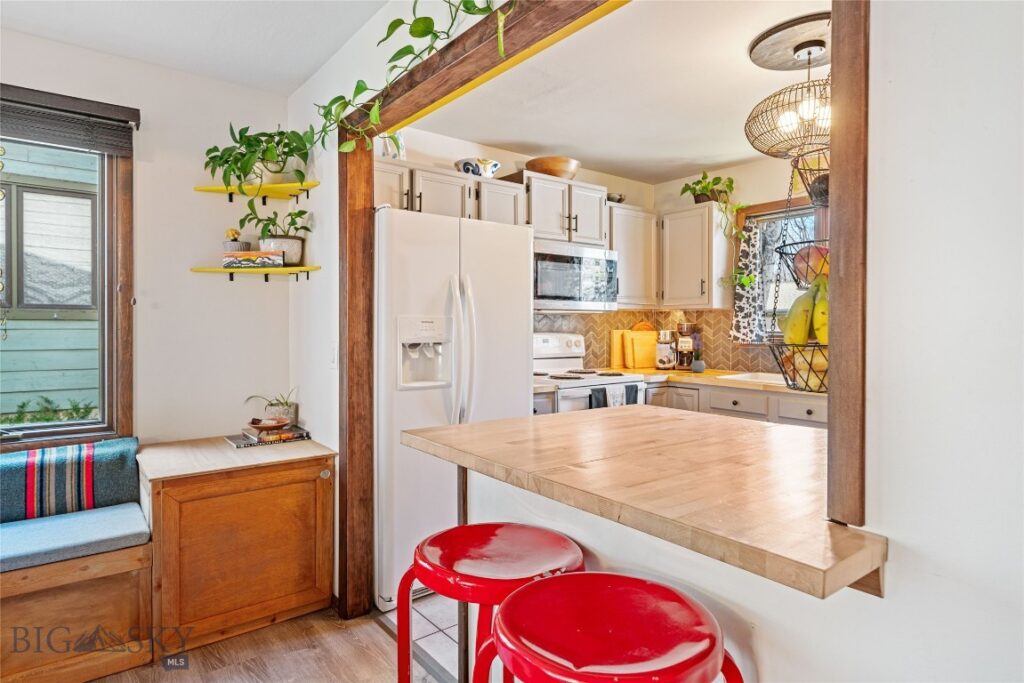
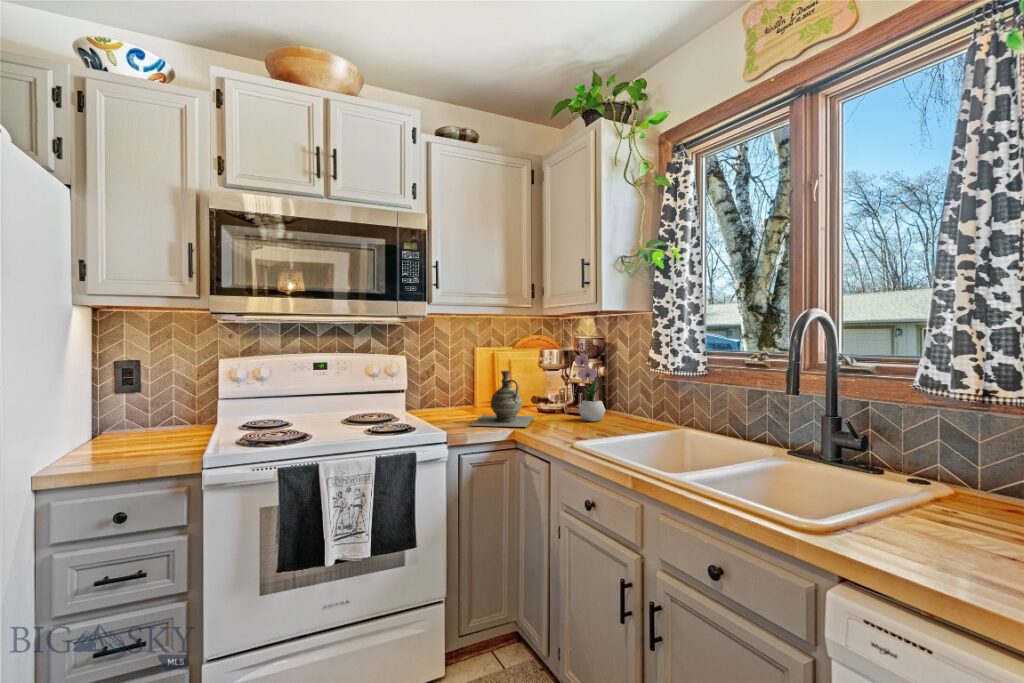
ceramic jug: none [633,343,674,375] -> present [471,371,534,427]

